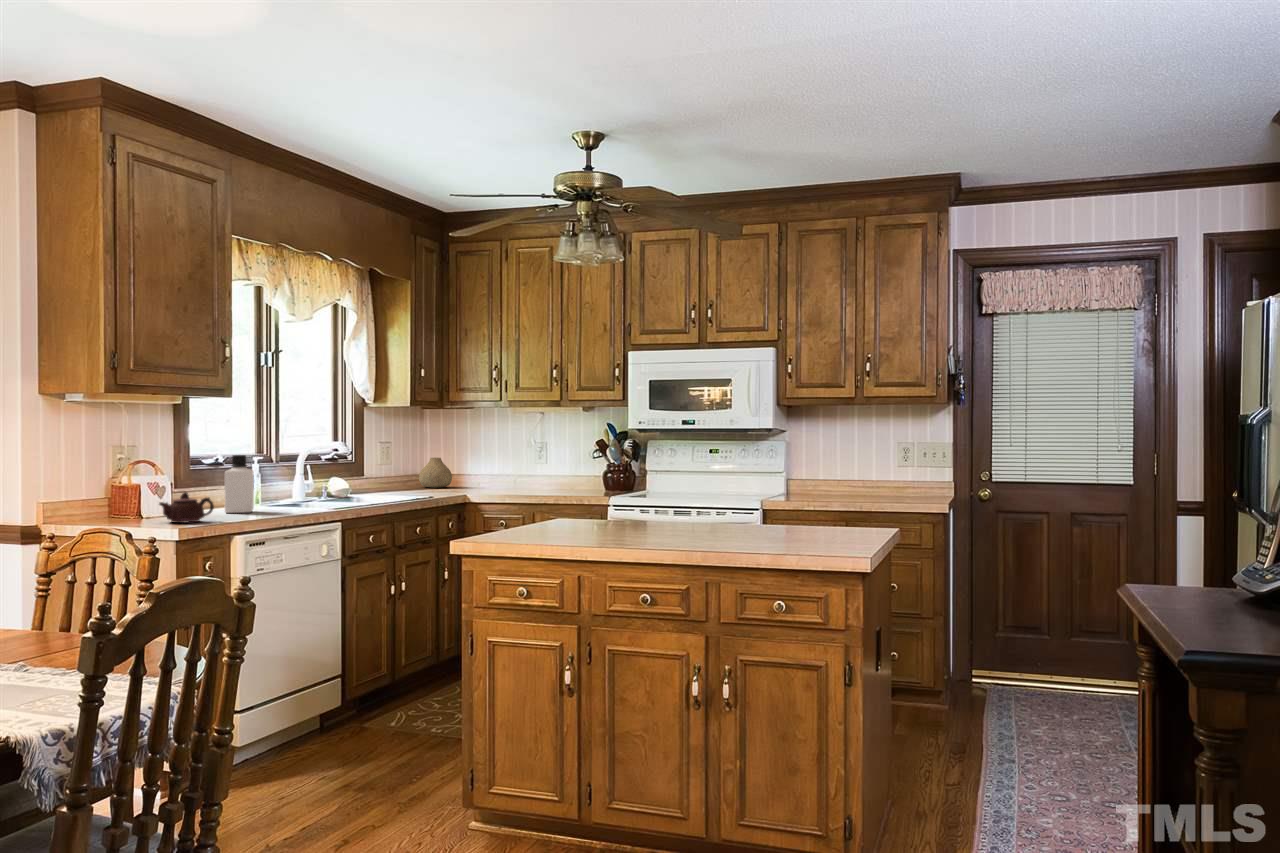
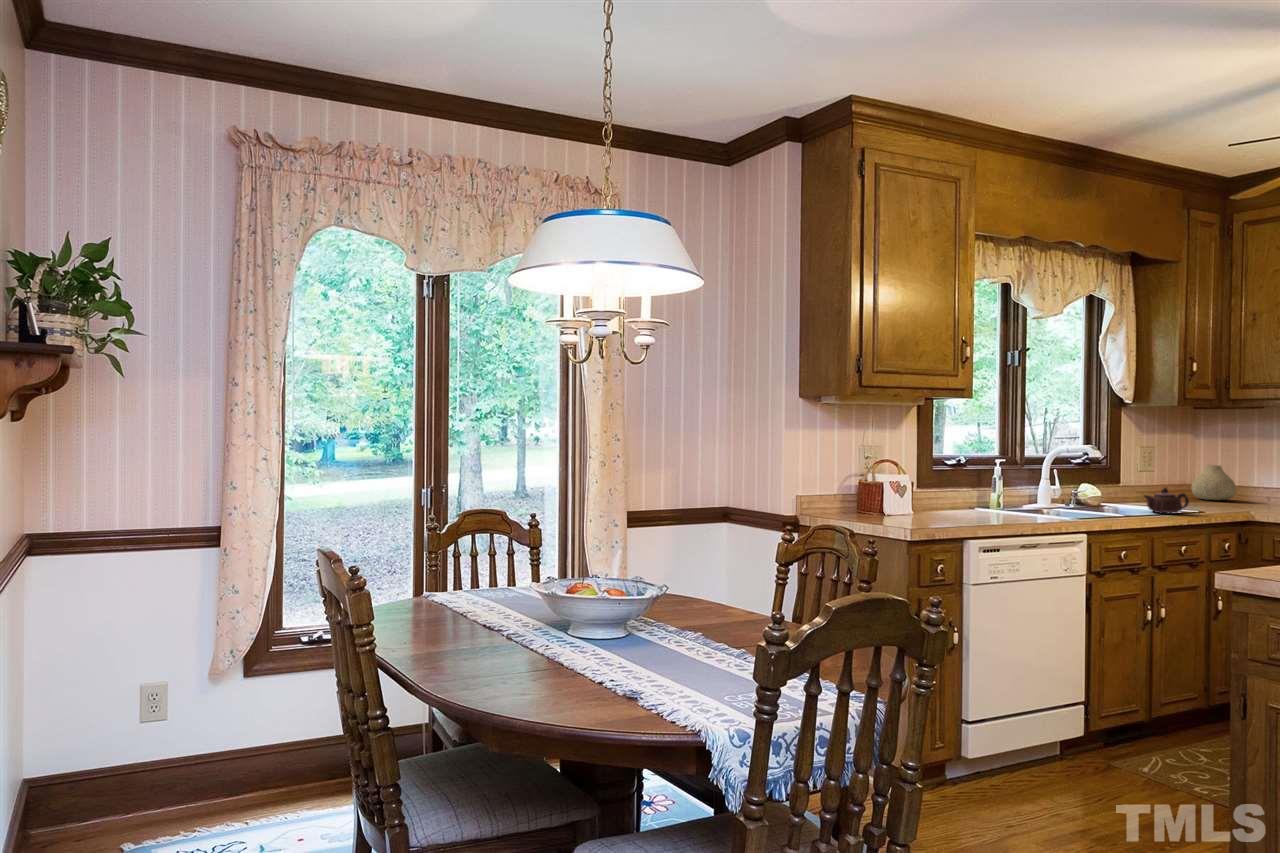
bottle: present [225,455,254,513] -> none [962,457,991,517]
teapot: present [159,492,214,523] -> present [1144,488,1189,514]

